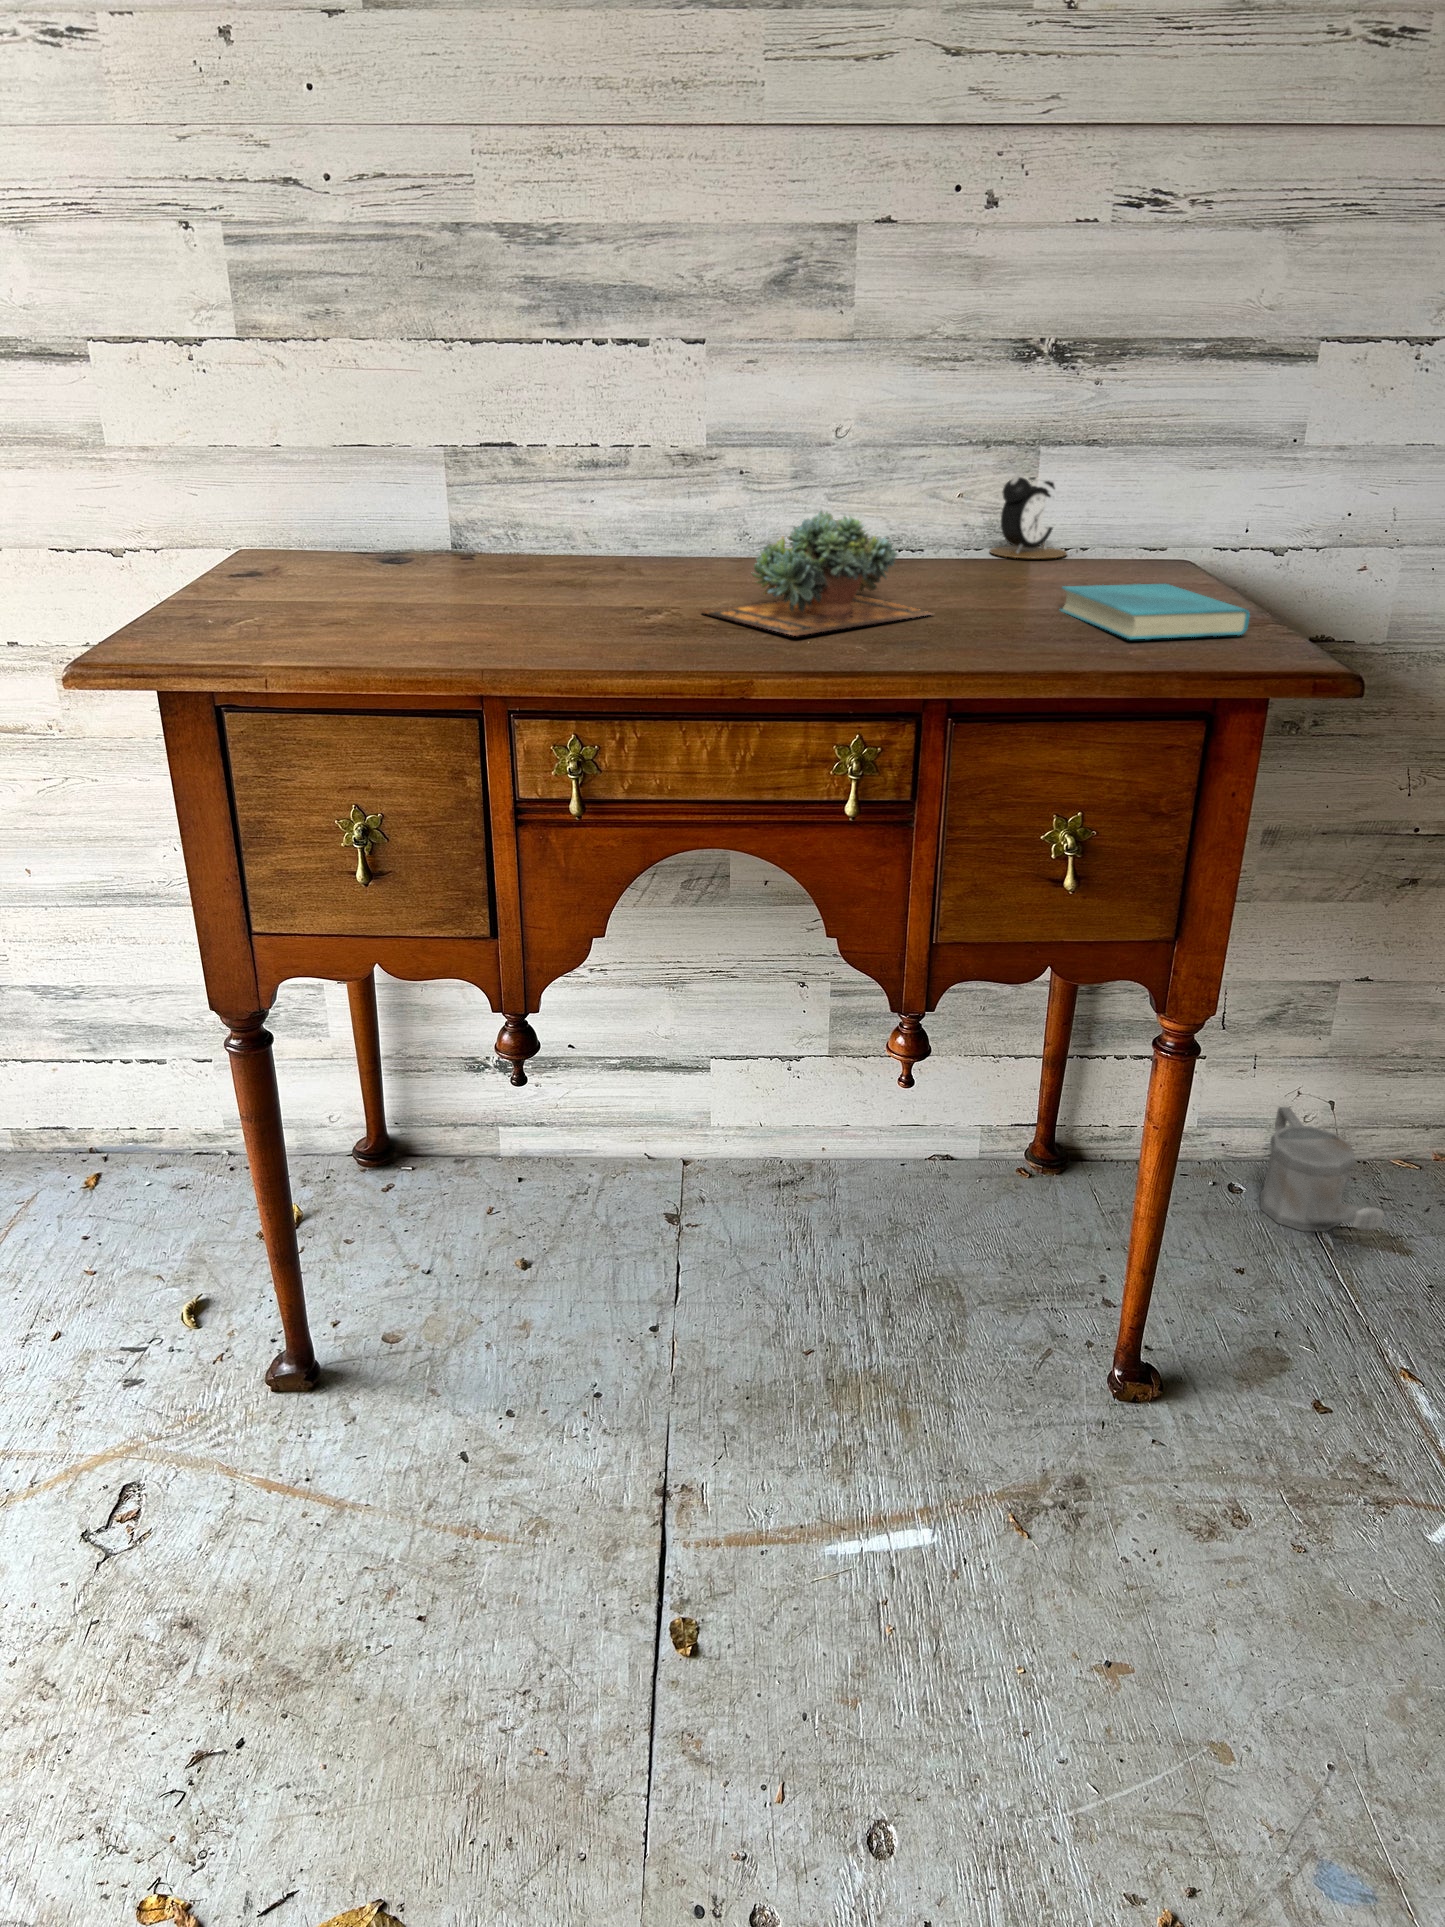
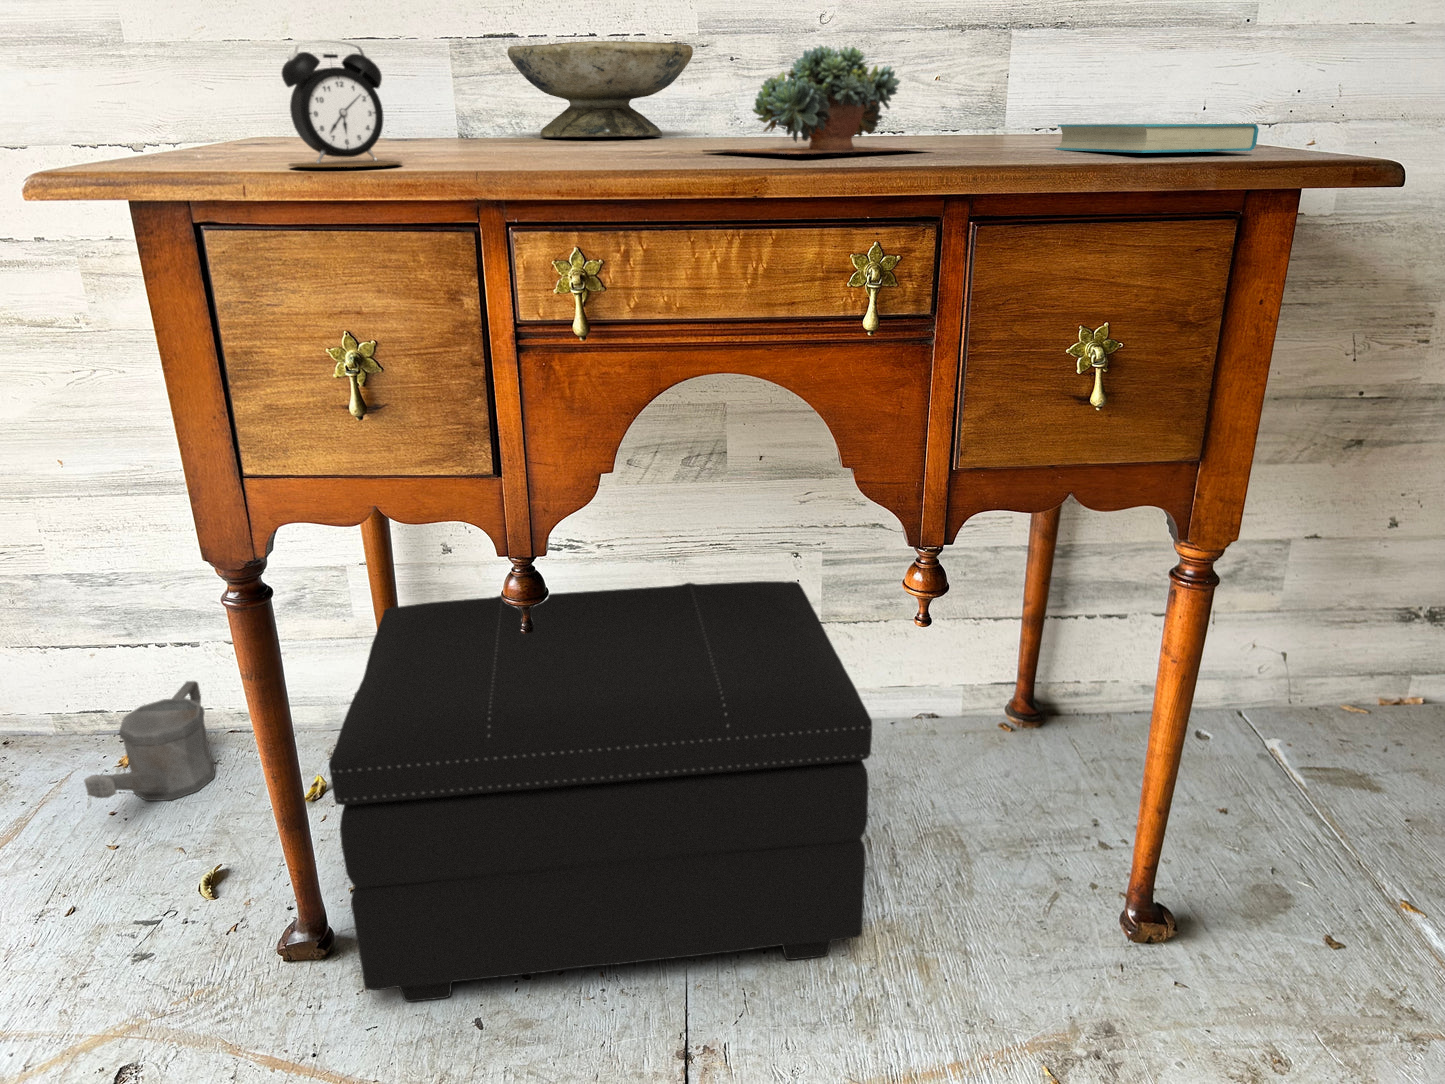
decorative bowl: none [506,444,700,558] -> present [507,41,693,137]
alarm clock: present [990,468,1067,559] -> present [282,41,402,167]
footstool: none [329,1021,854,1434] -> present [329,581,872,1002]
watering can: present [1260,1107,1384,1231] -> present [84,681,216,801]

